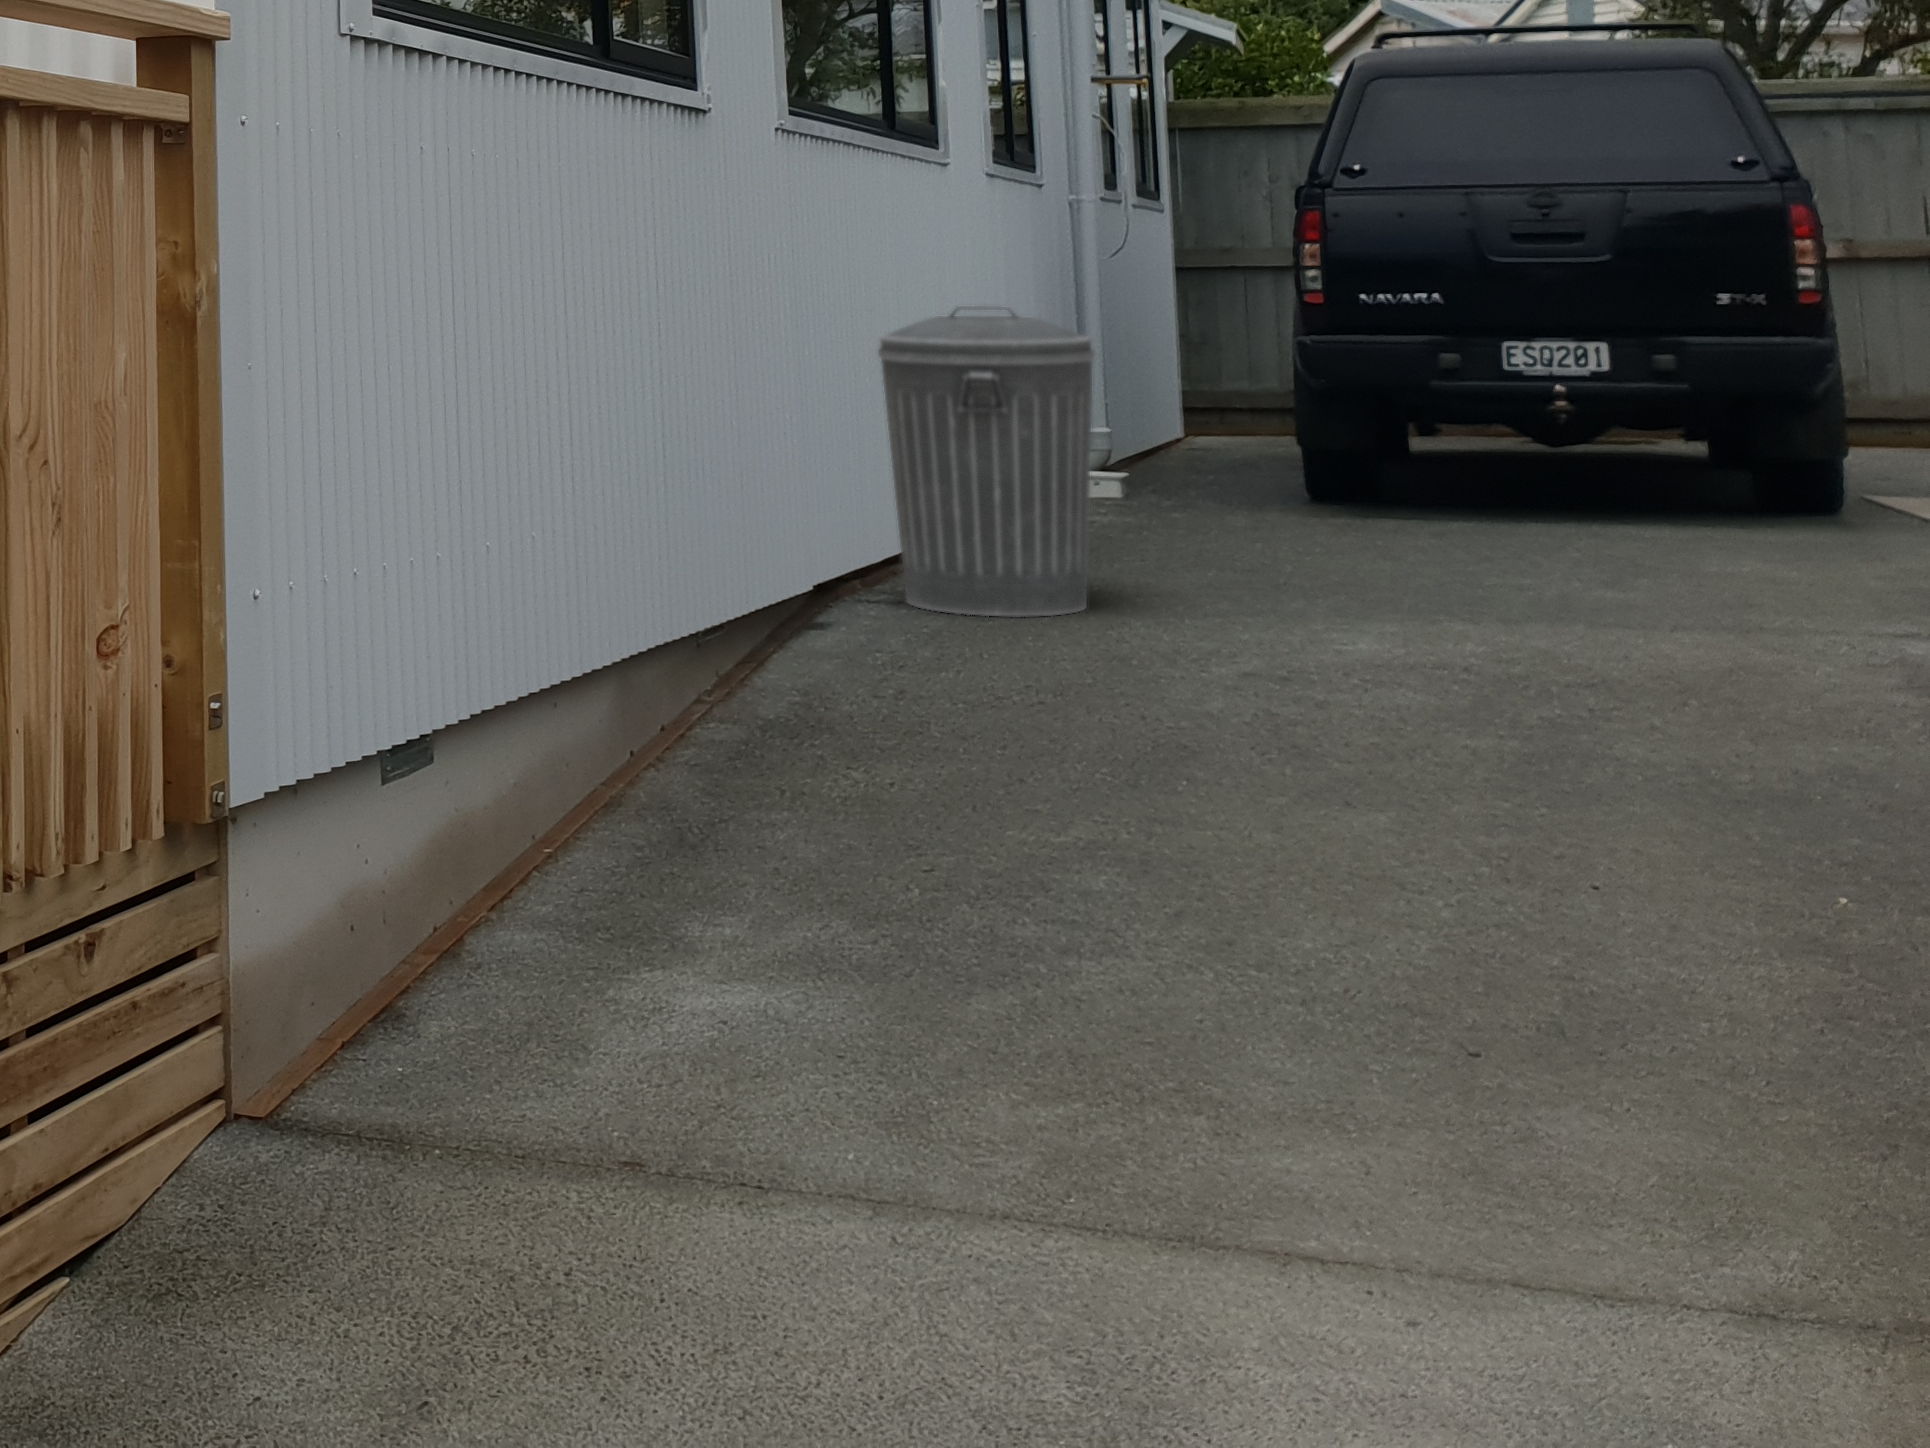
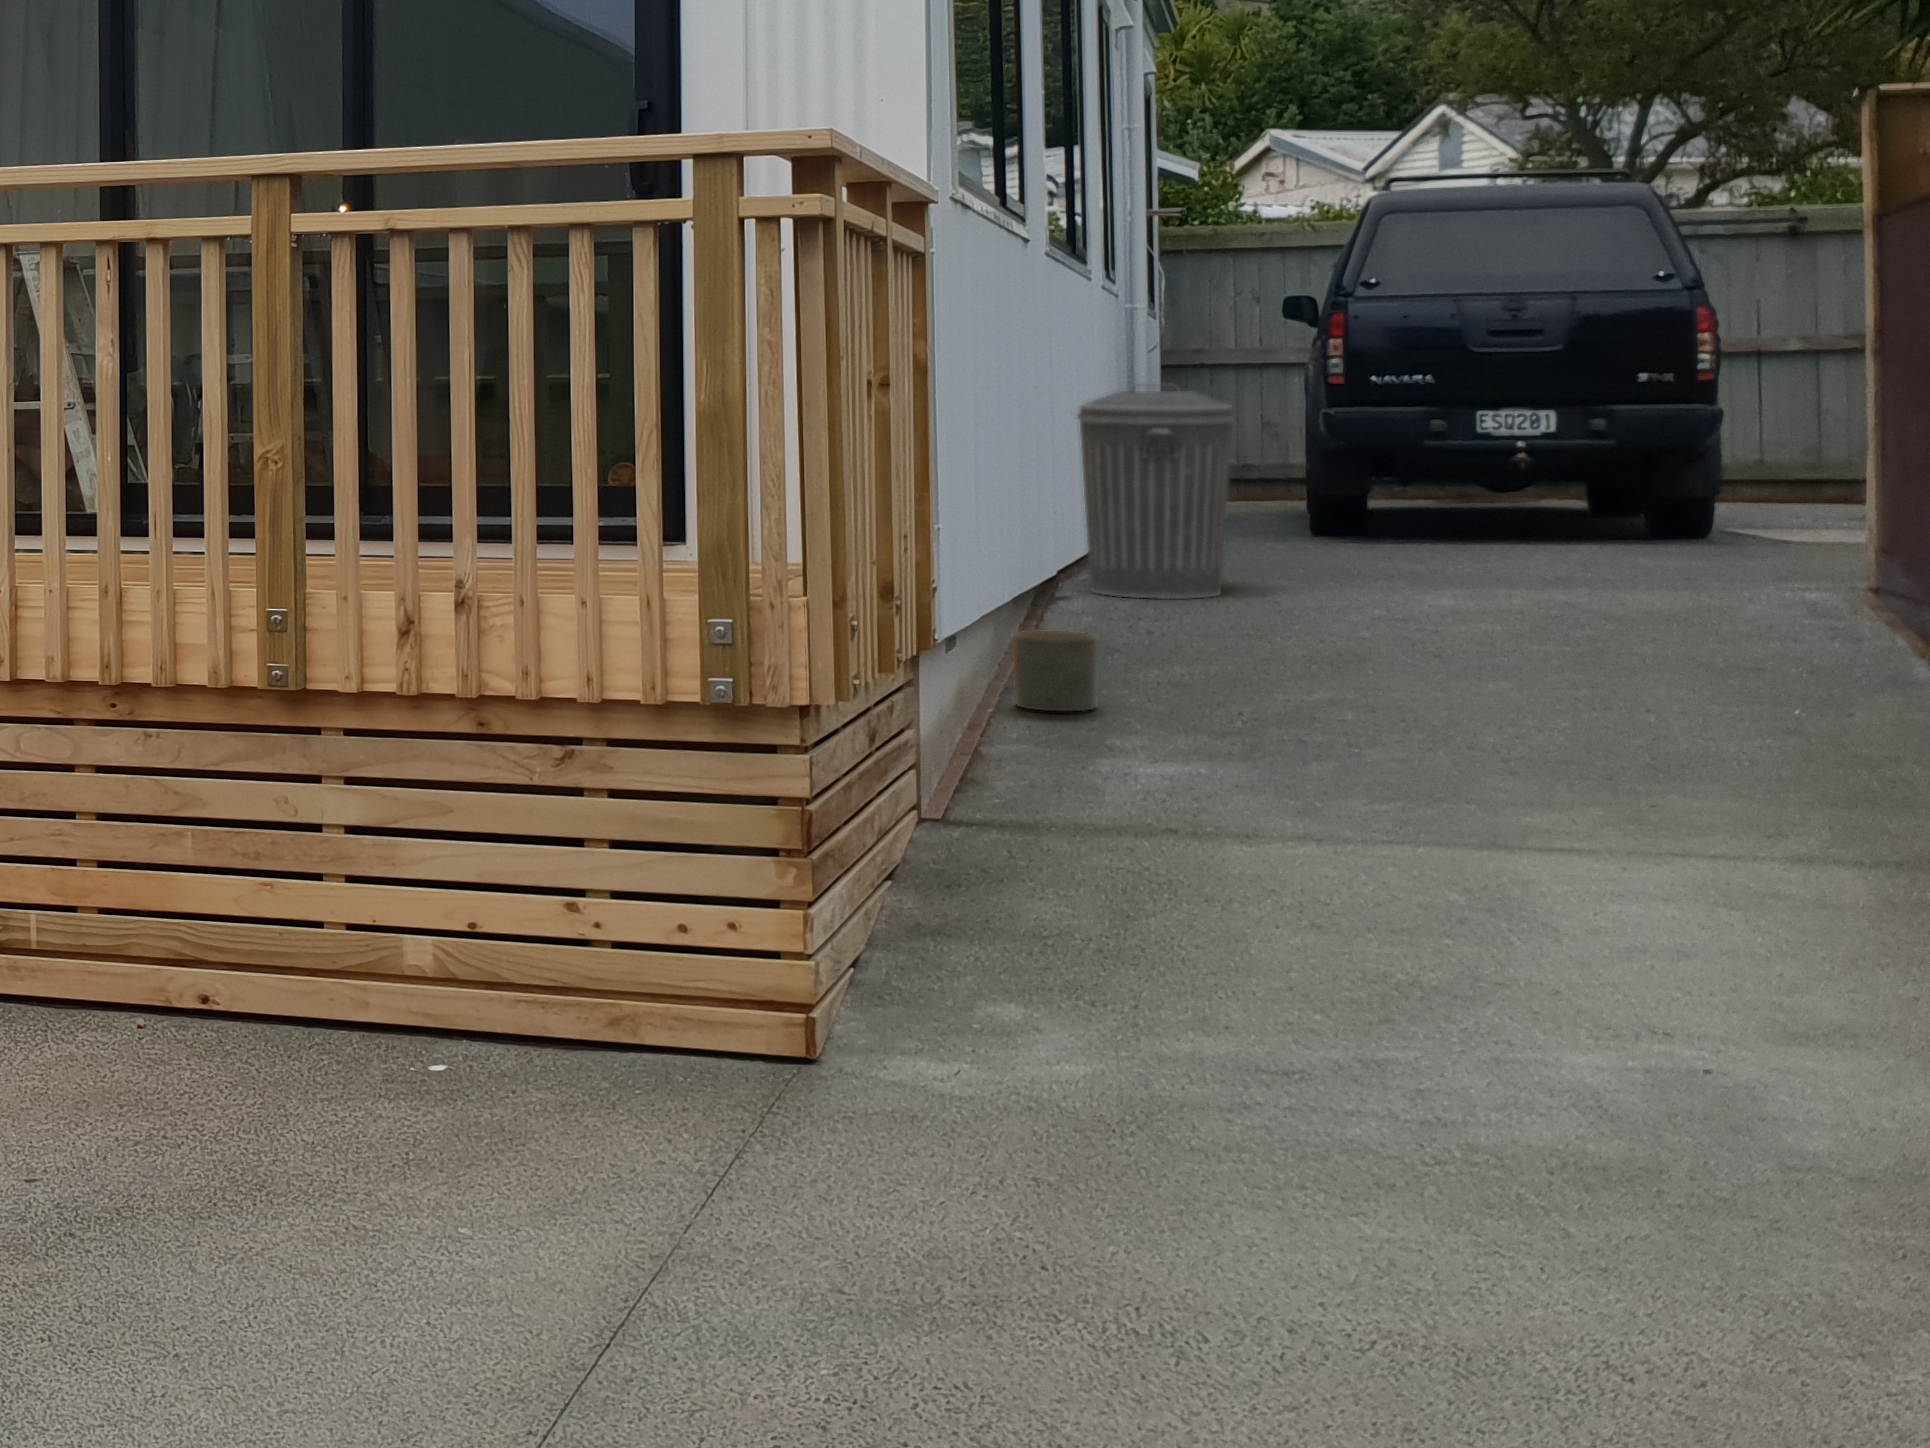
planter: none [614,714,744,854] -> present [1014,631,1098,711]

